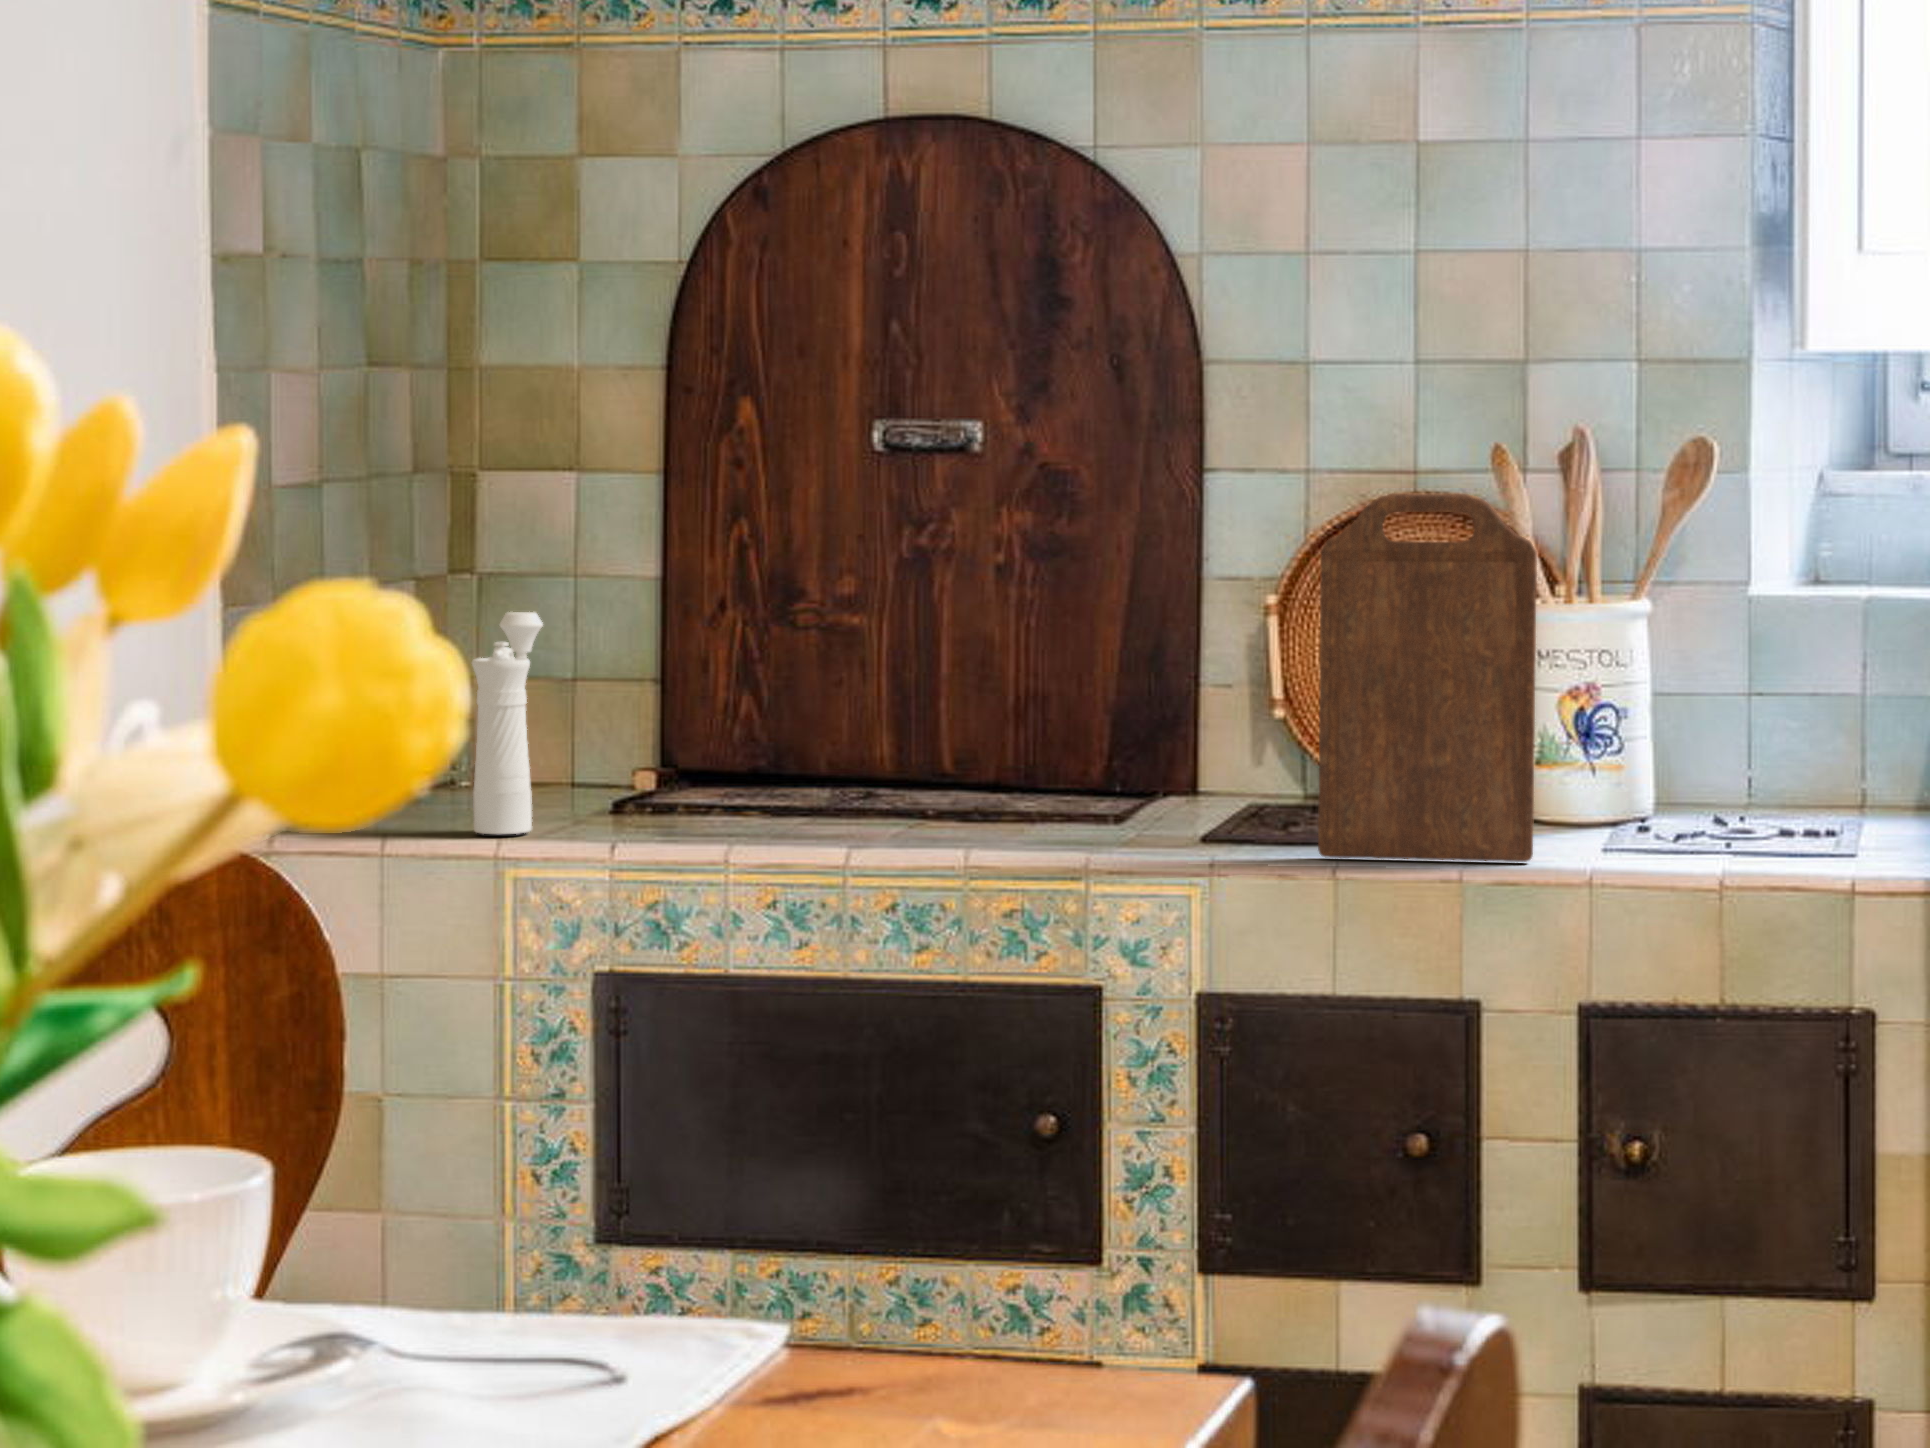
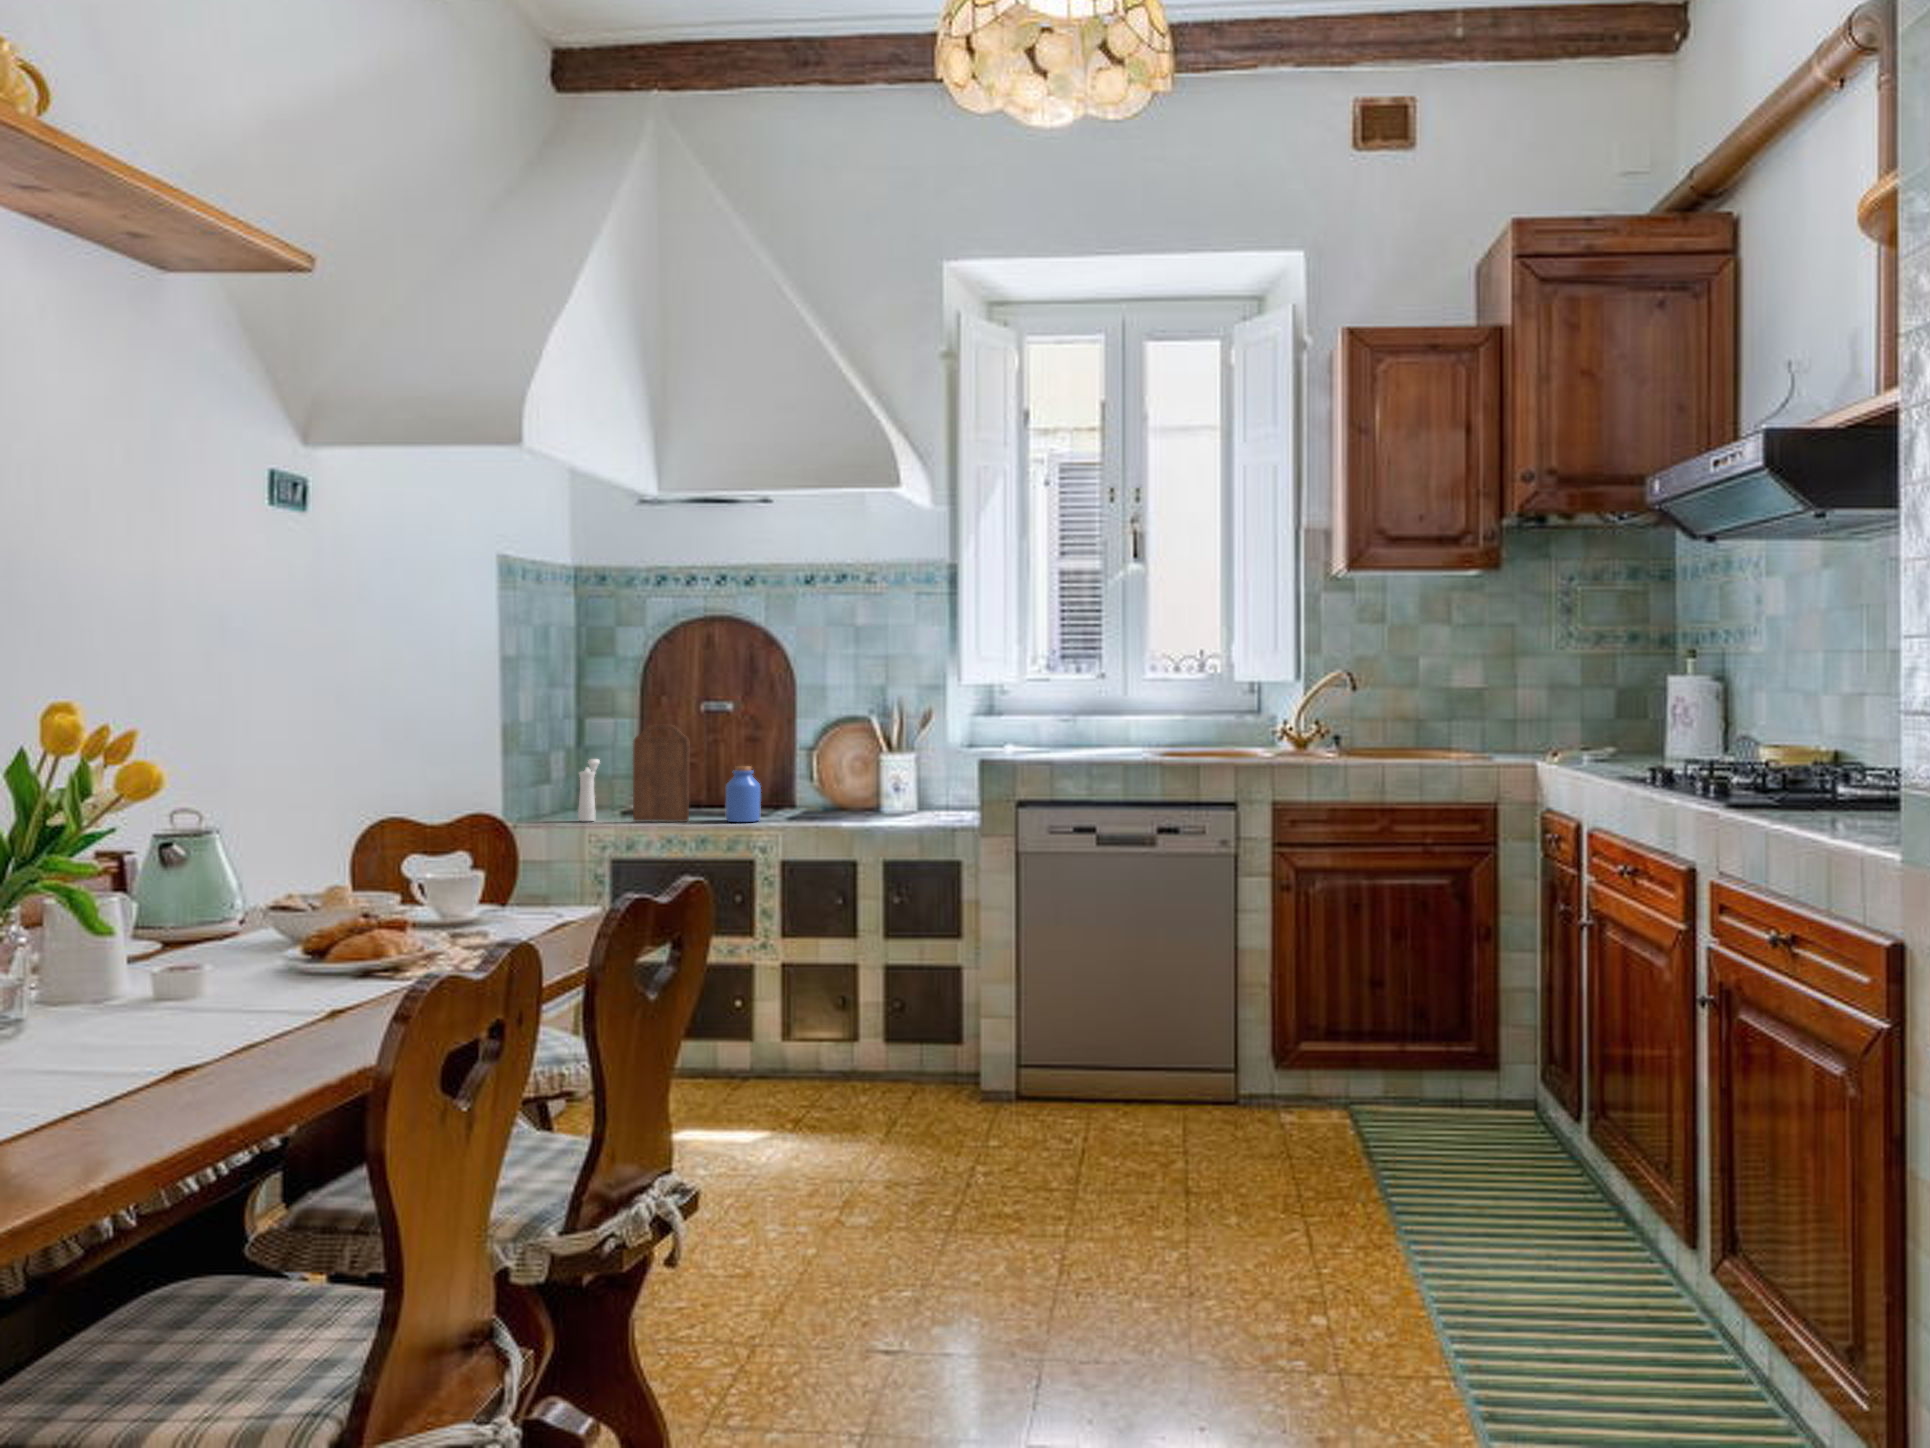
cutting board: present [1318,494,1537,862] -> present [633,725,689,822]
jar: none [991,642,1116,847] -> present [726,766,761,822]

